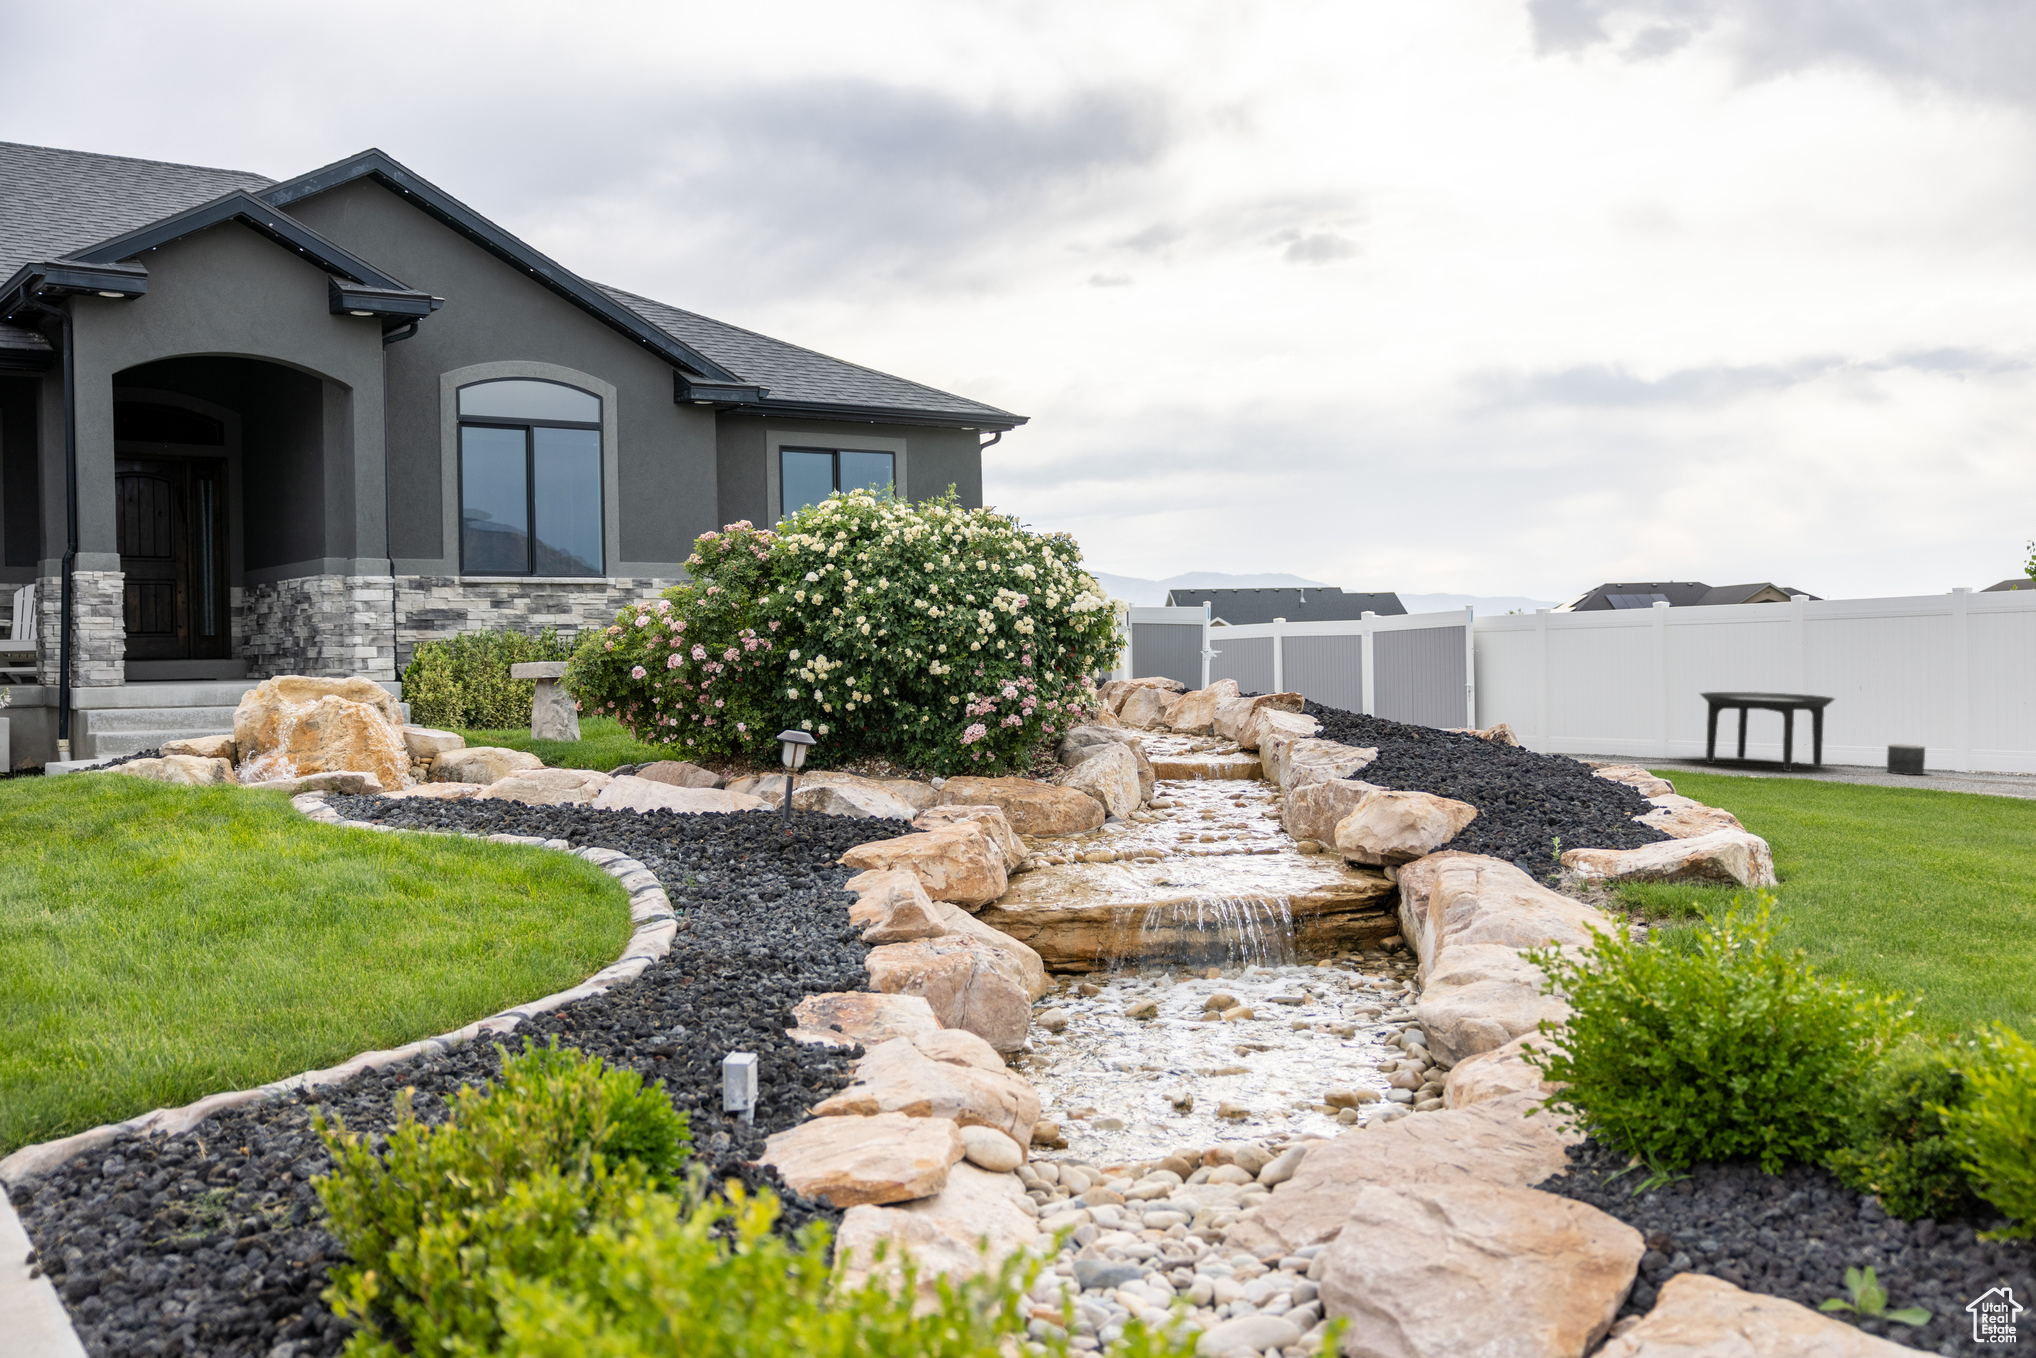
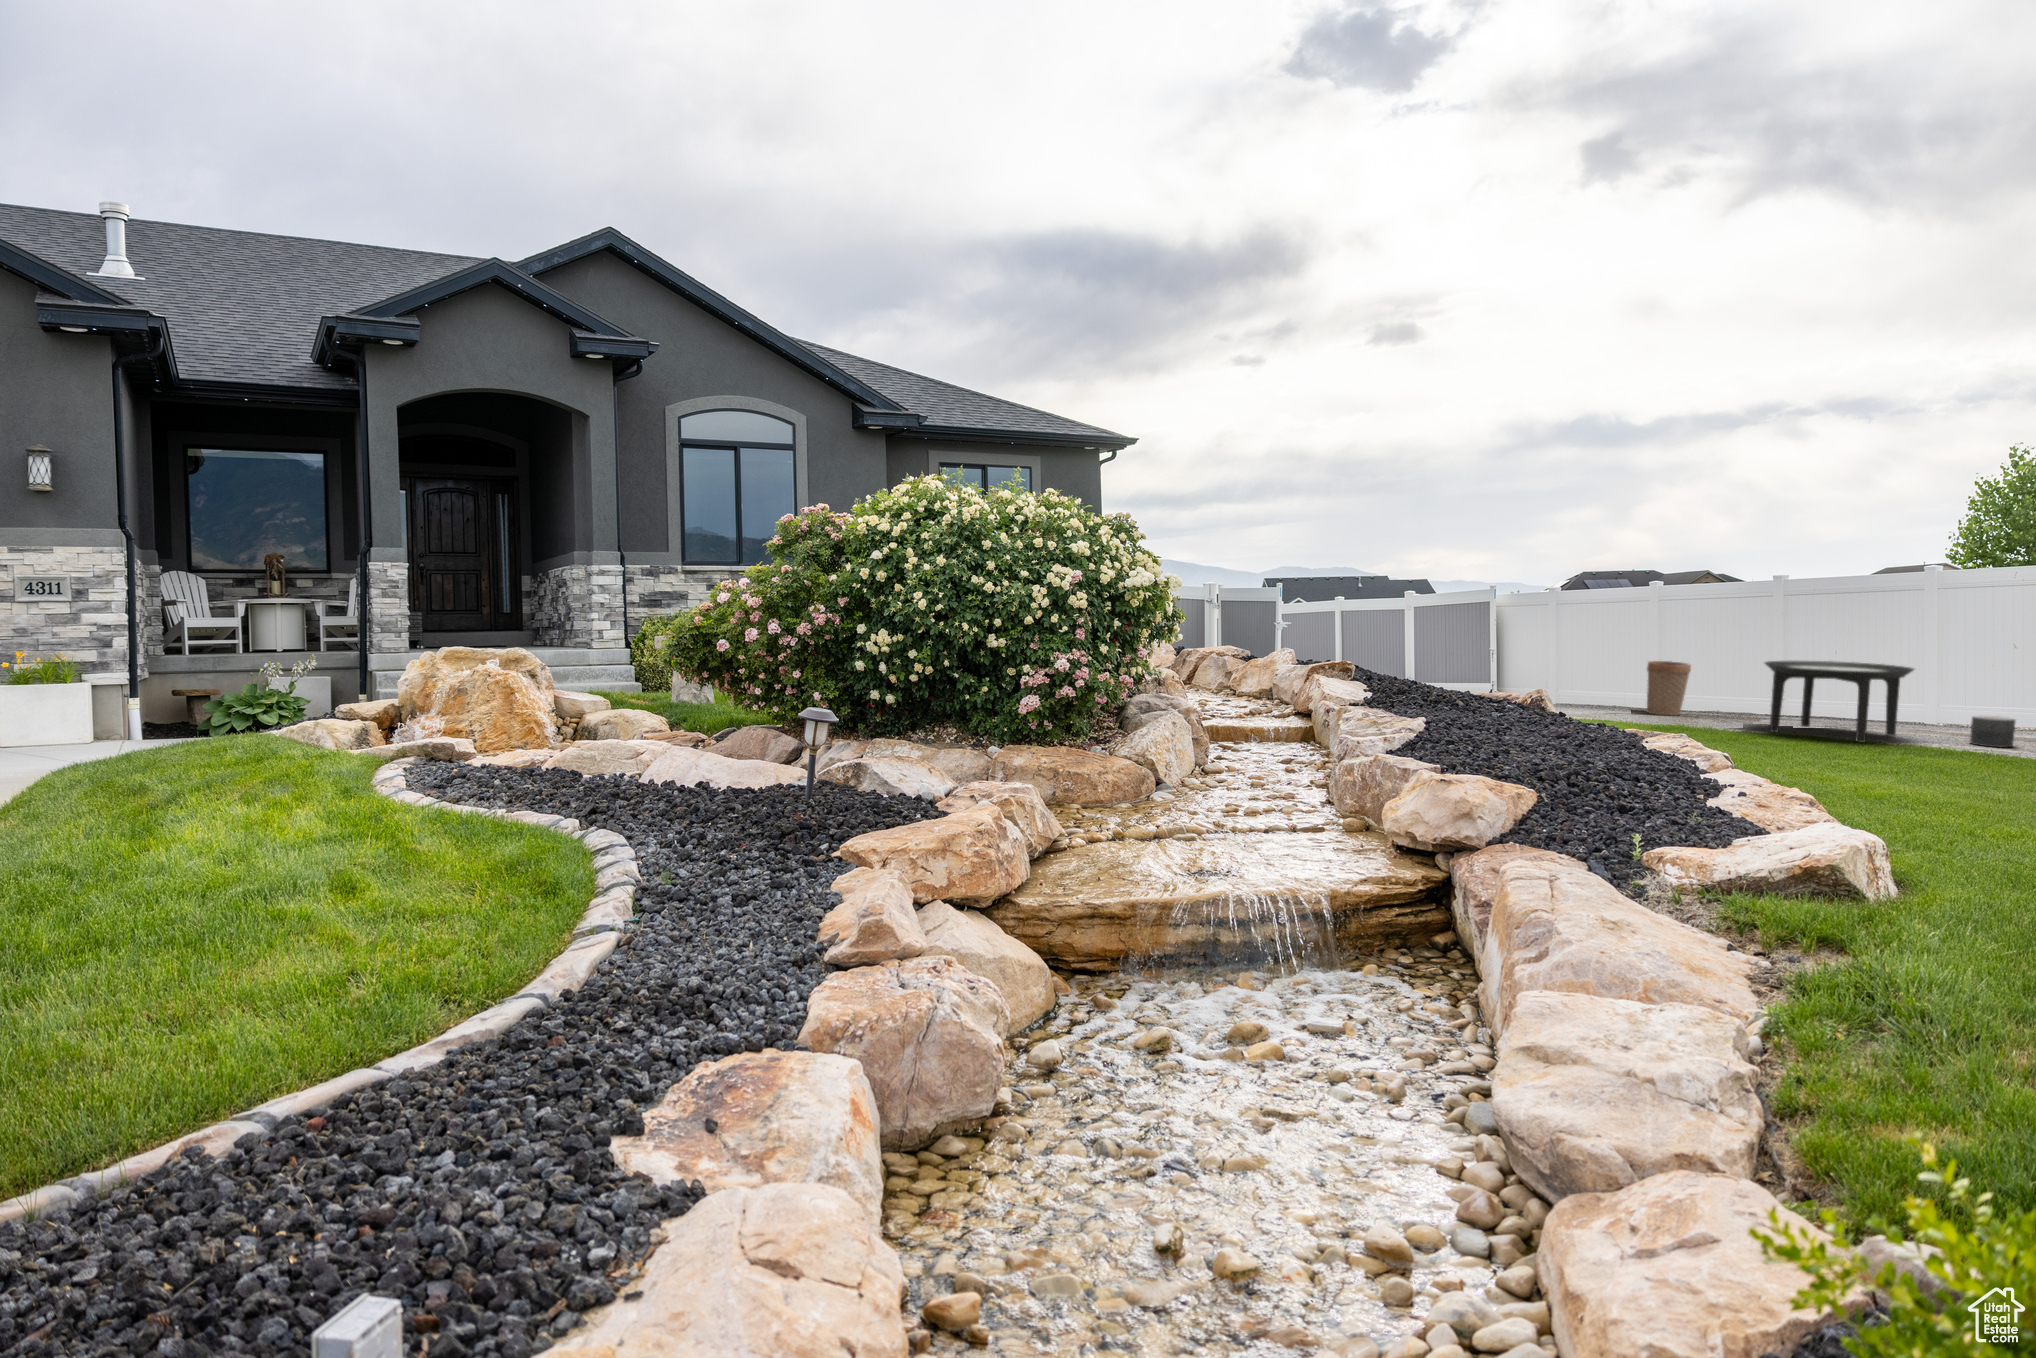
basket: none [1592,694,1634,750] -> present [1647,661,1691,715]

